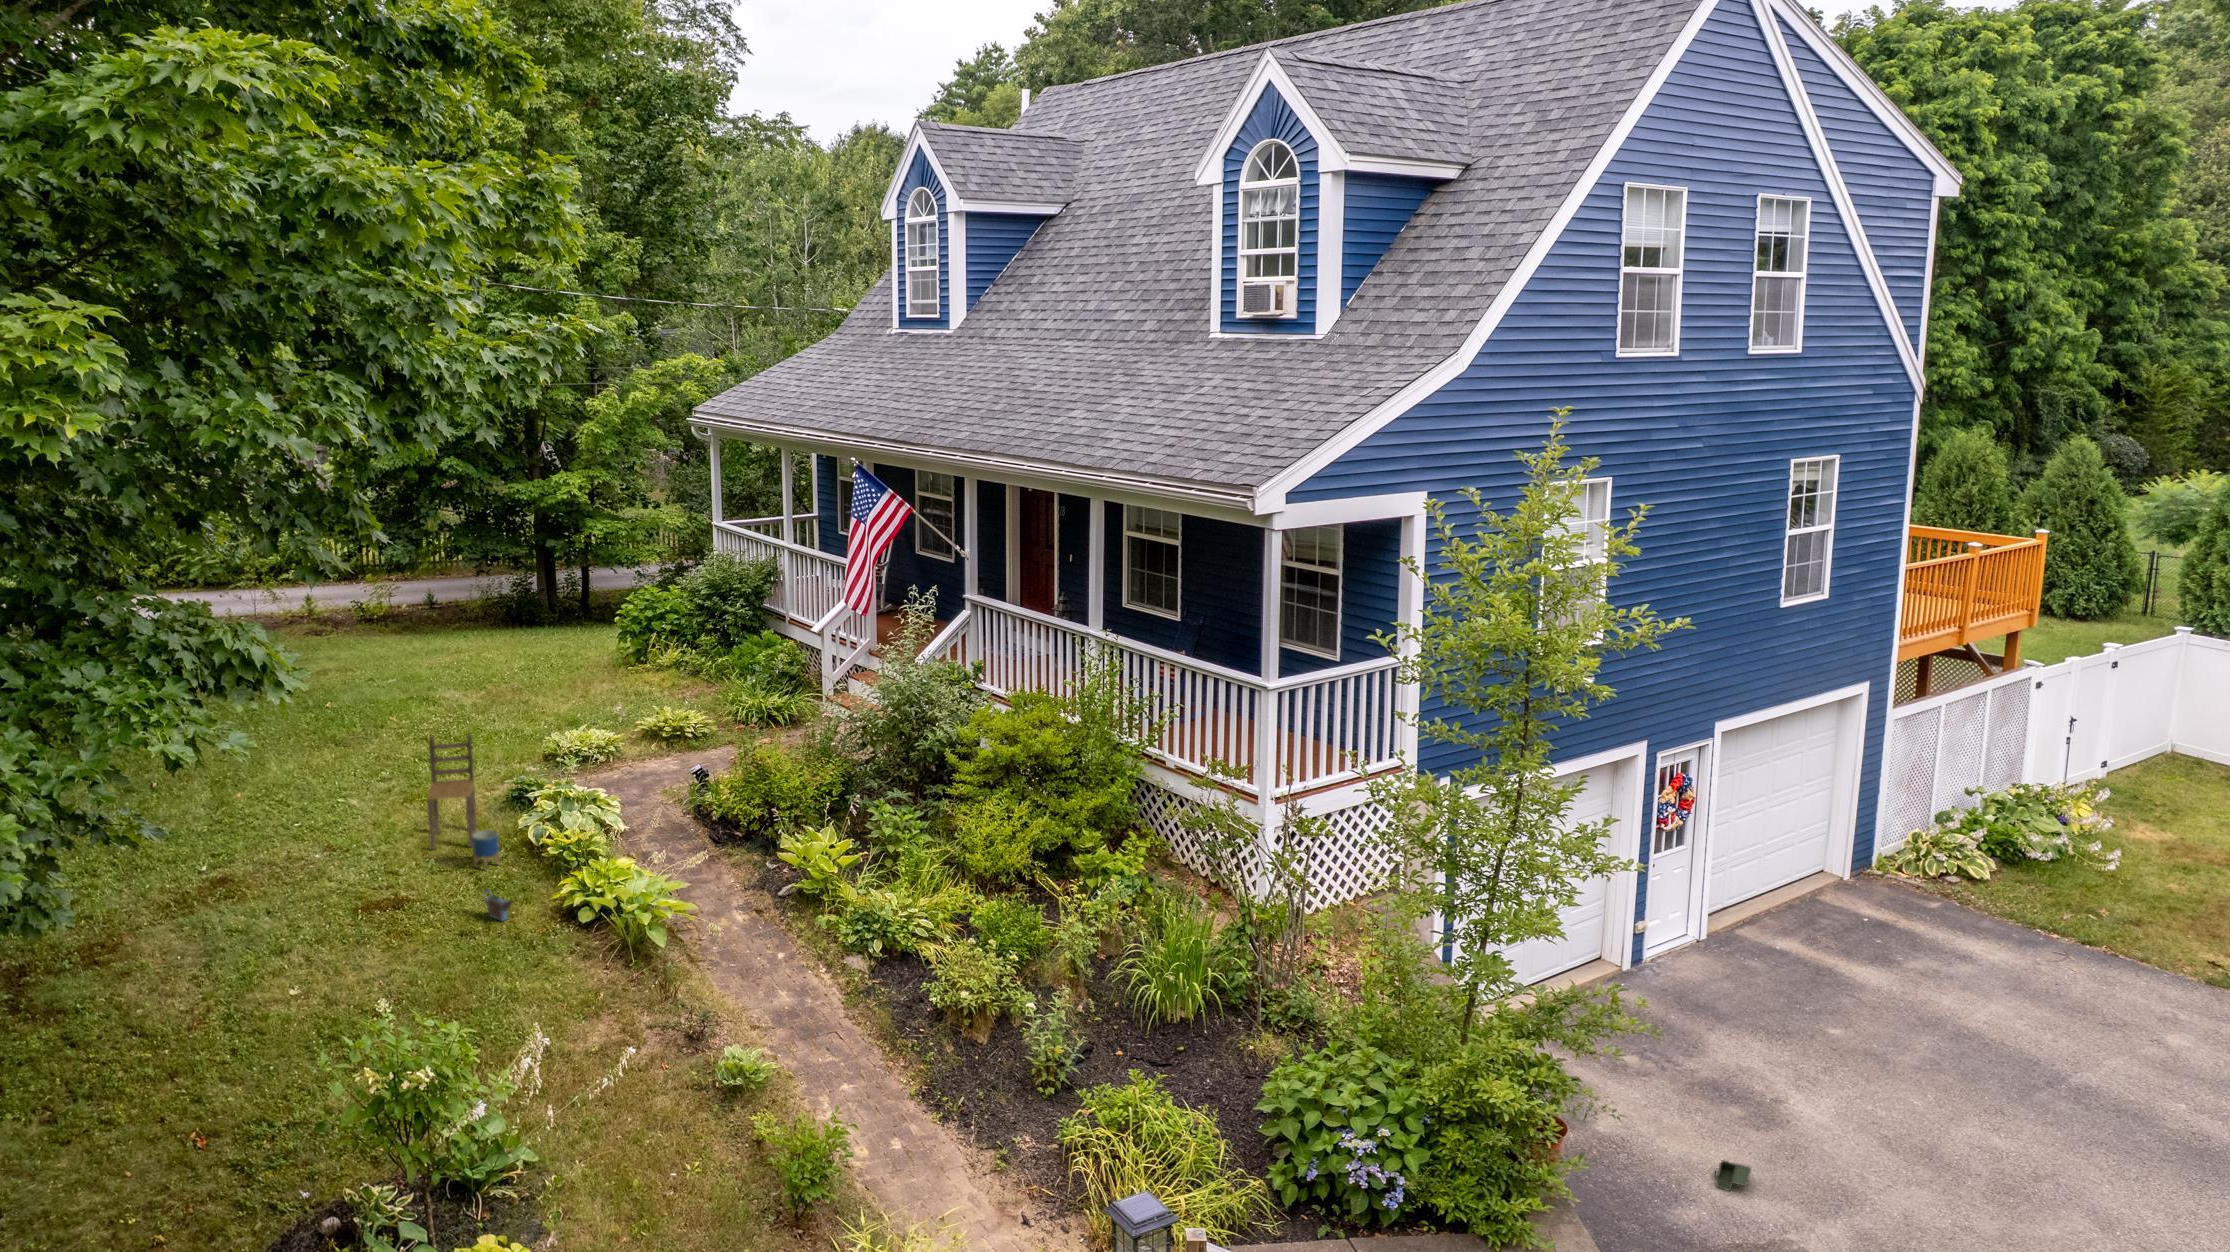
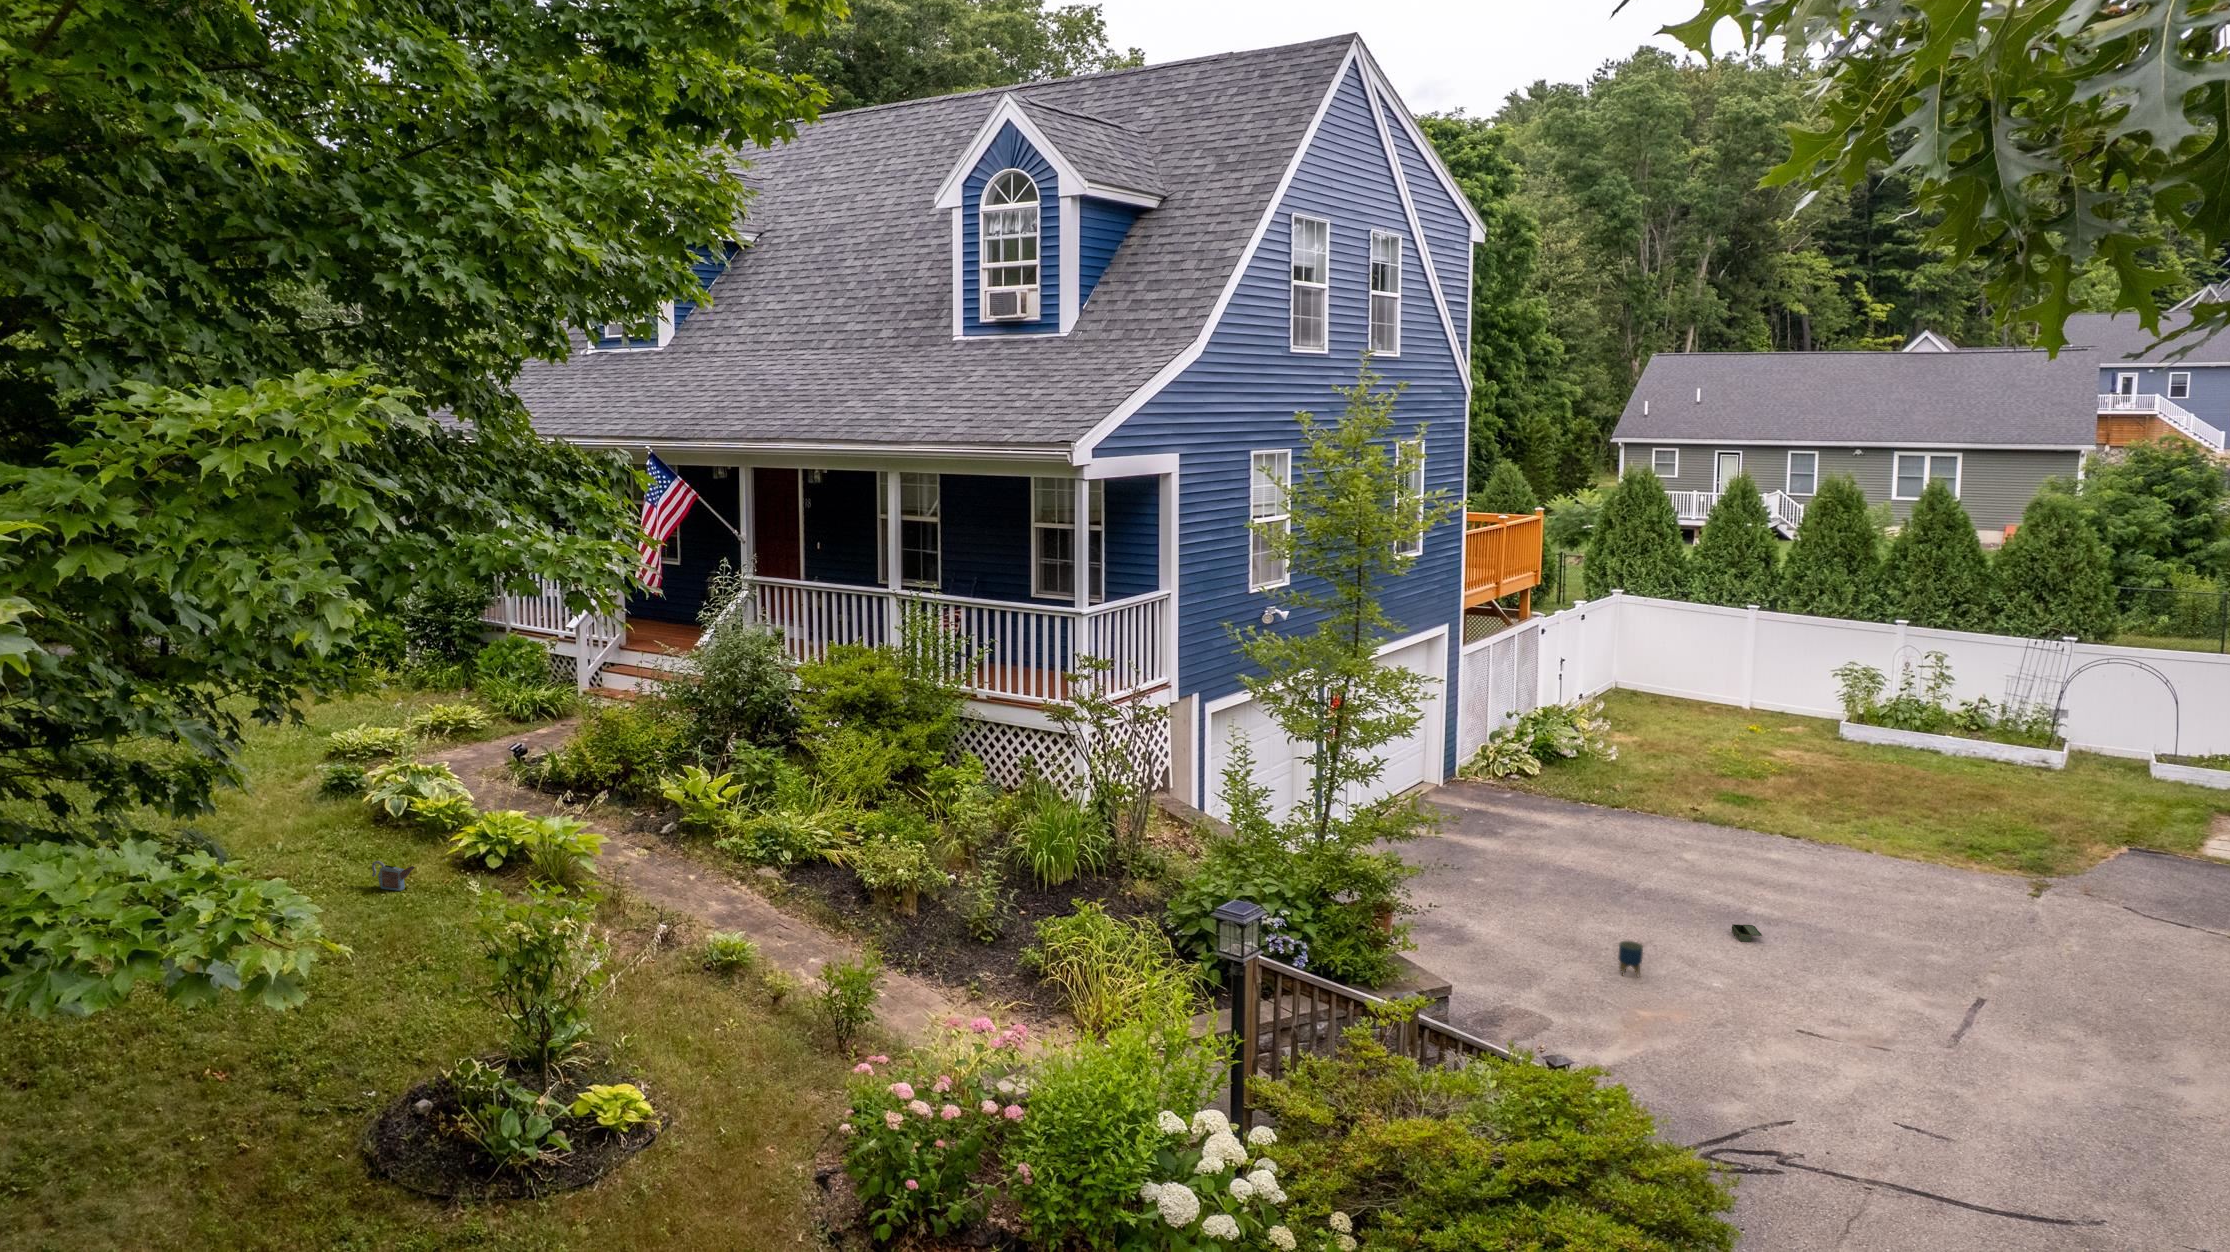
chair: present [427,734,477,849] -> none [254,720,314,843]
planter: present [472,830,499,867] -> present [1618,941,1643,976]
toolbox: present [1715,1160,1751,1191] -> present [1732,924,1762,942]

